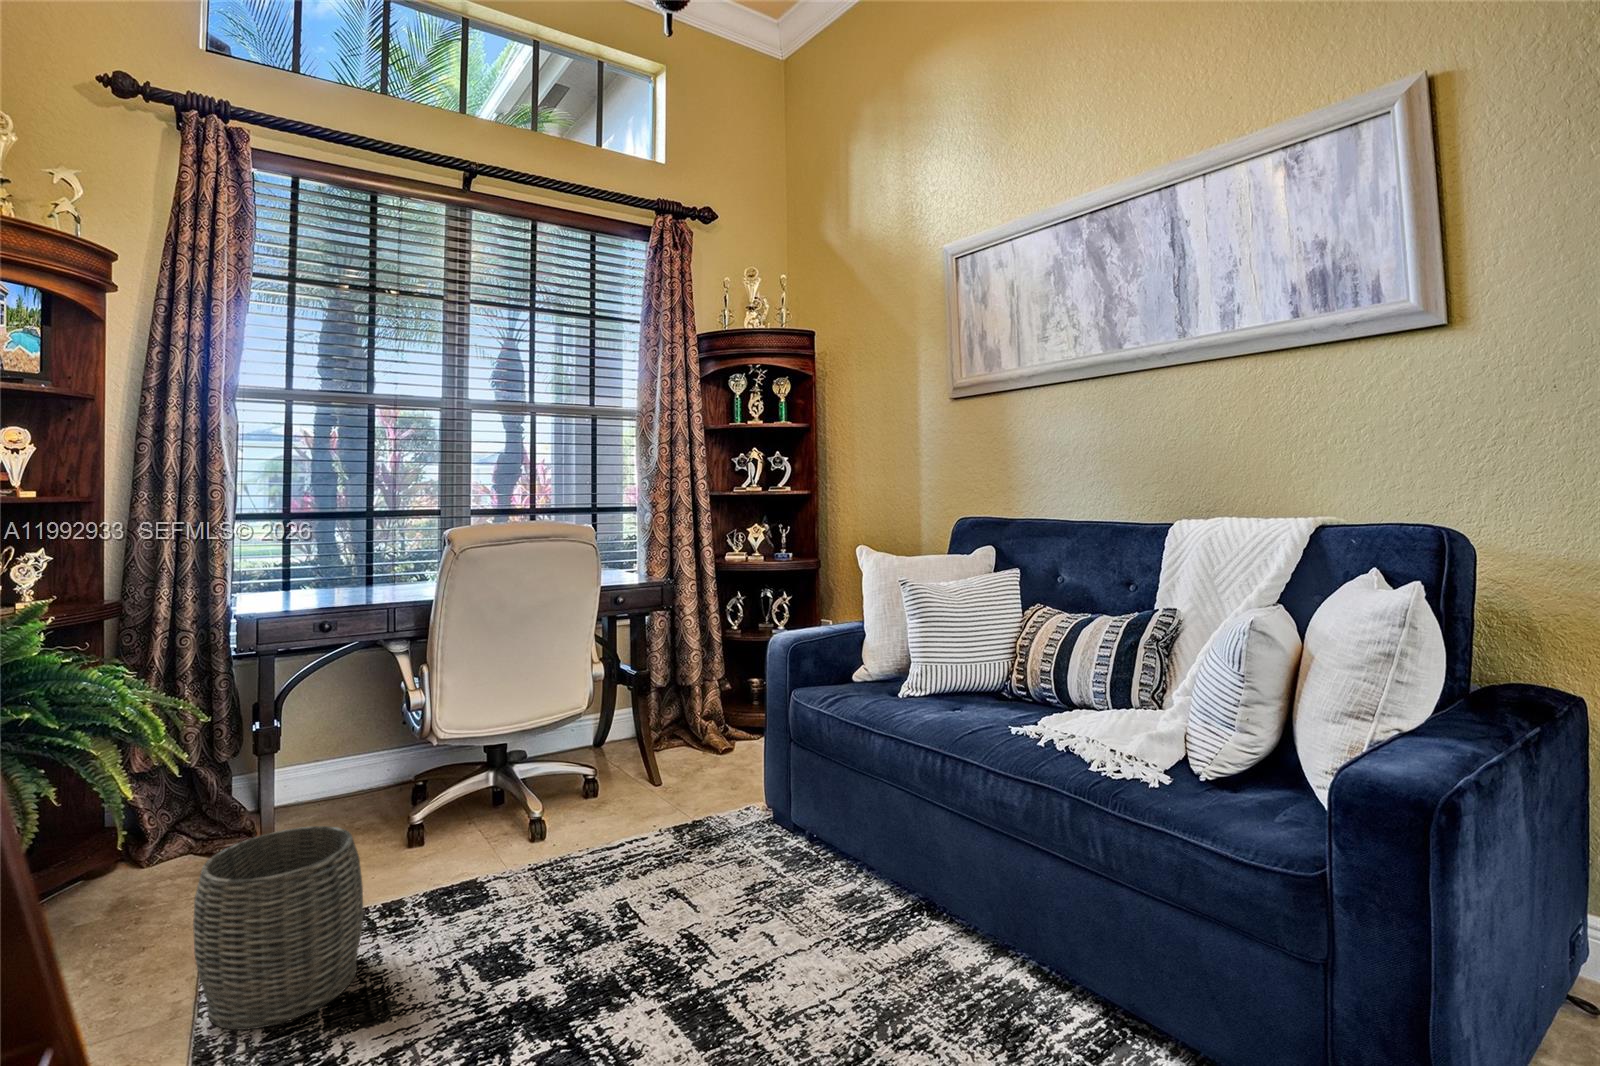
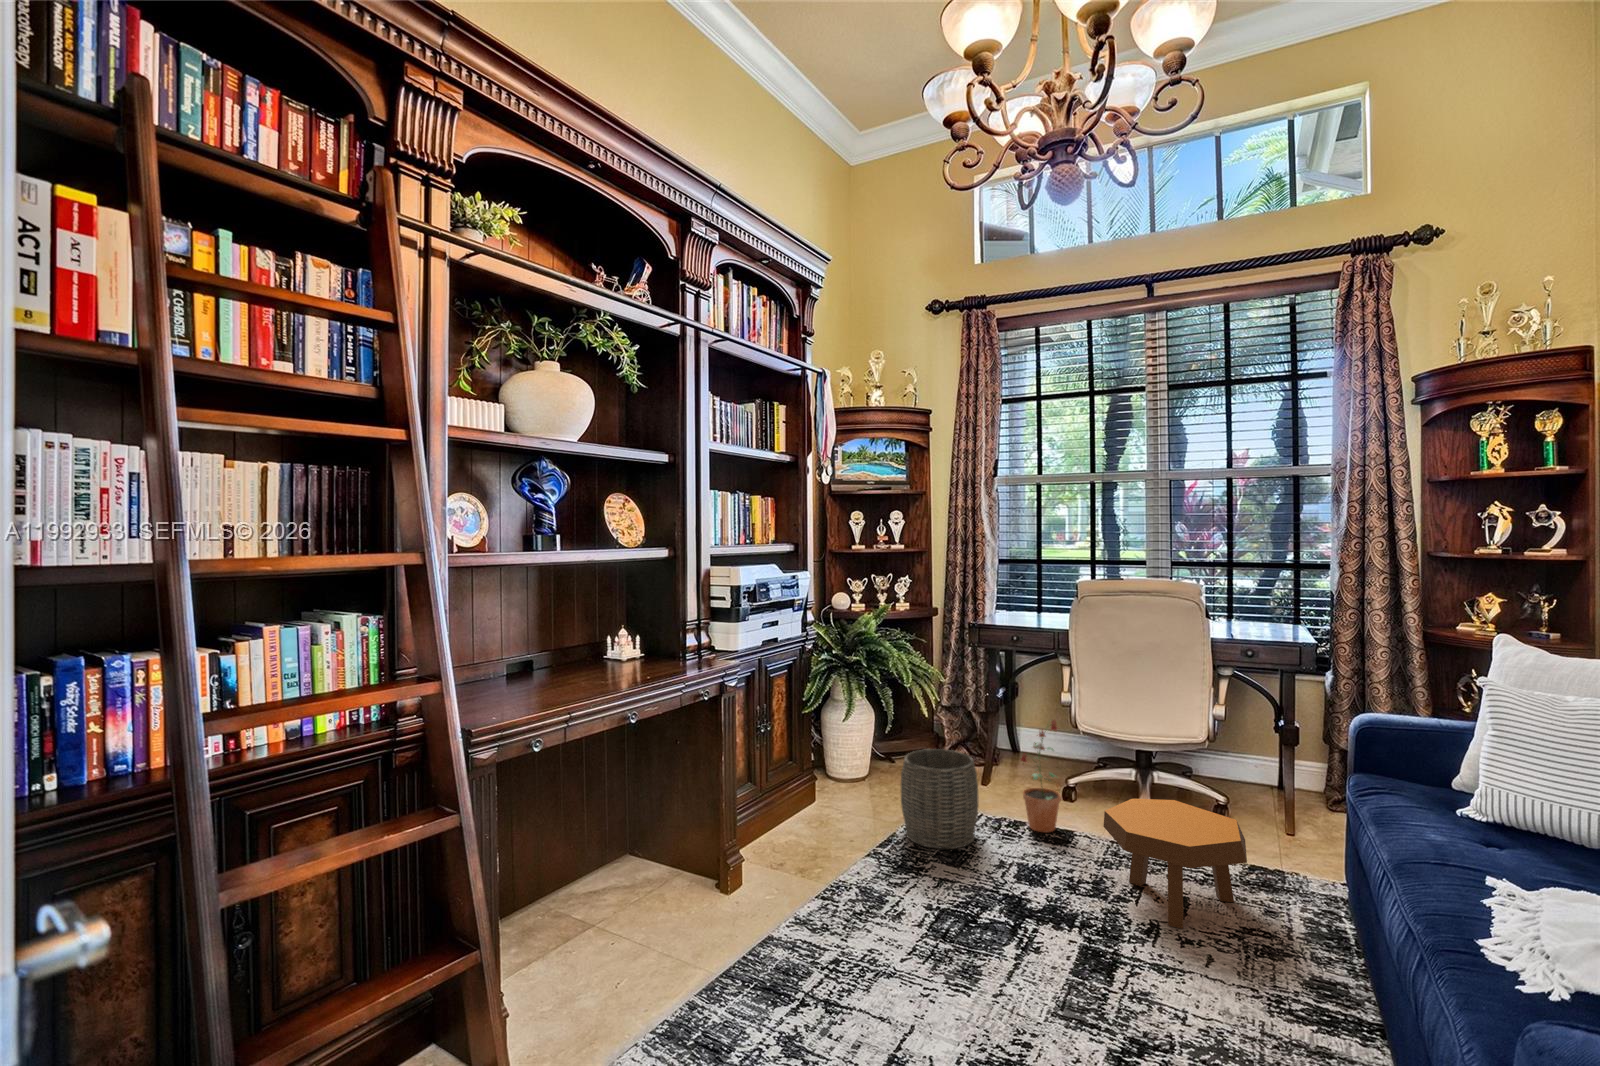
potted plant: none [395,729,459,903] -> present [1020,720,1061,832]
footstool: none [585,776,745,926] -> present [1104,799,1247,929]

